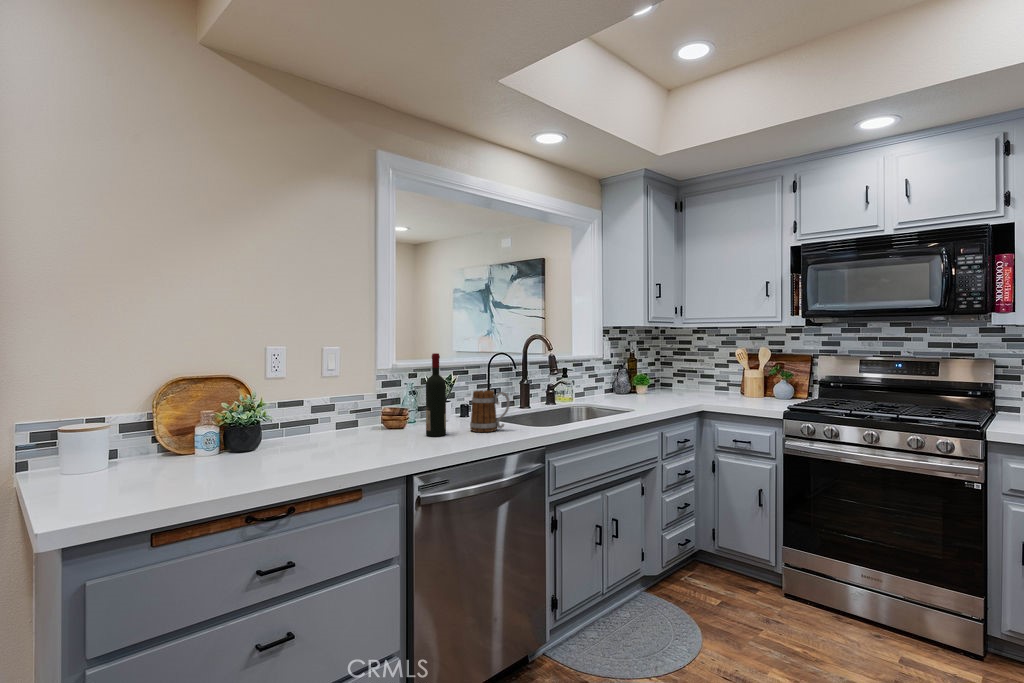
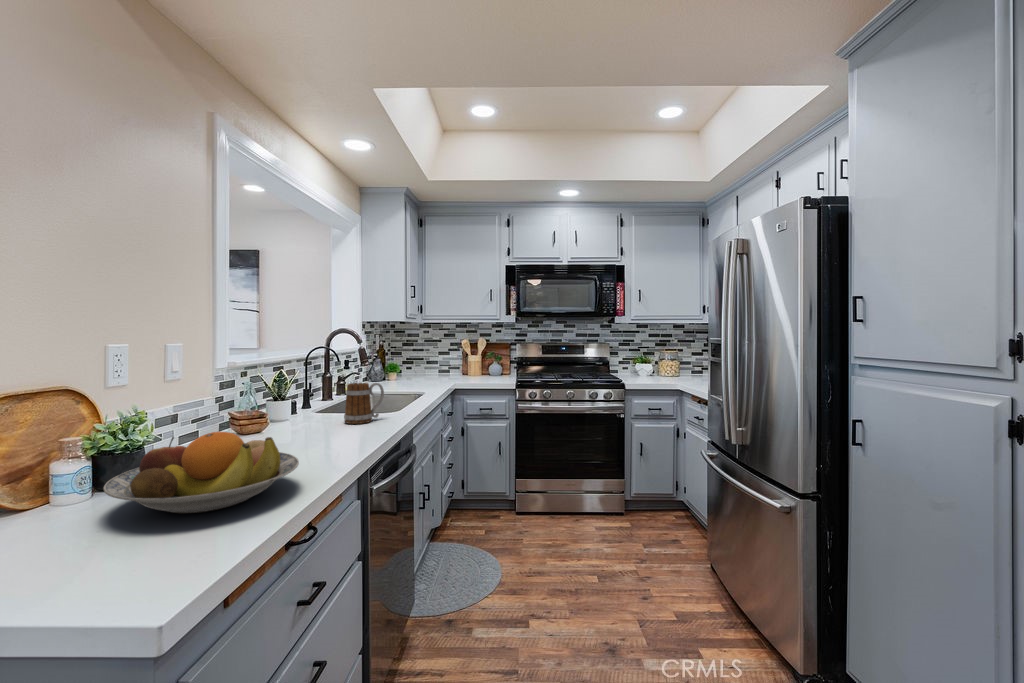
wine bottle: present [426,353,446,436] -> none [314,348,337,434]
fruit bowl: none [172,415,312,473] -> present [104,432,299,513]

